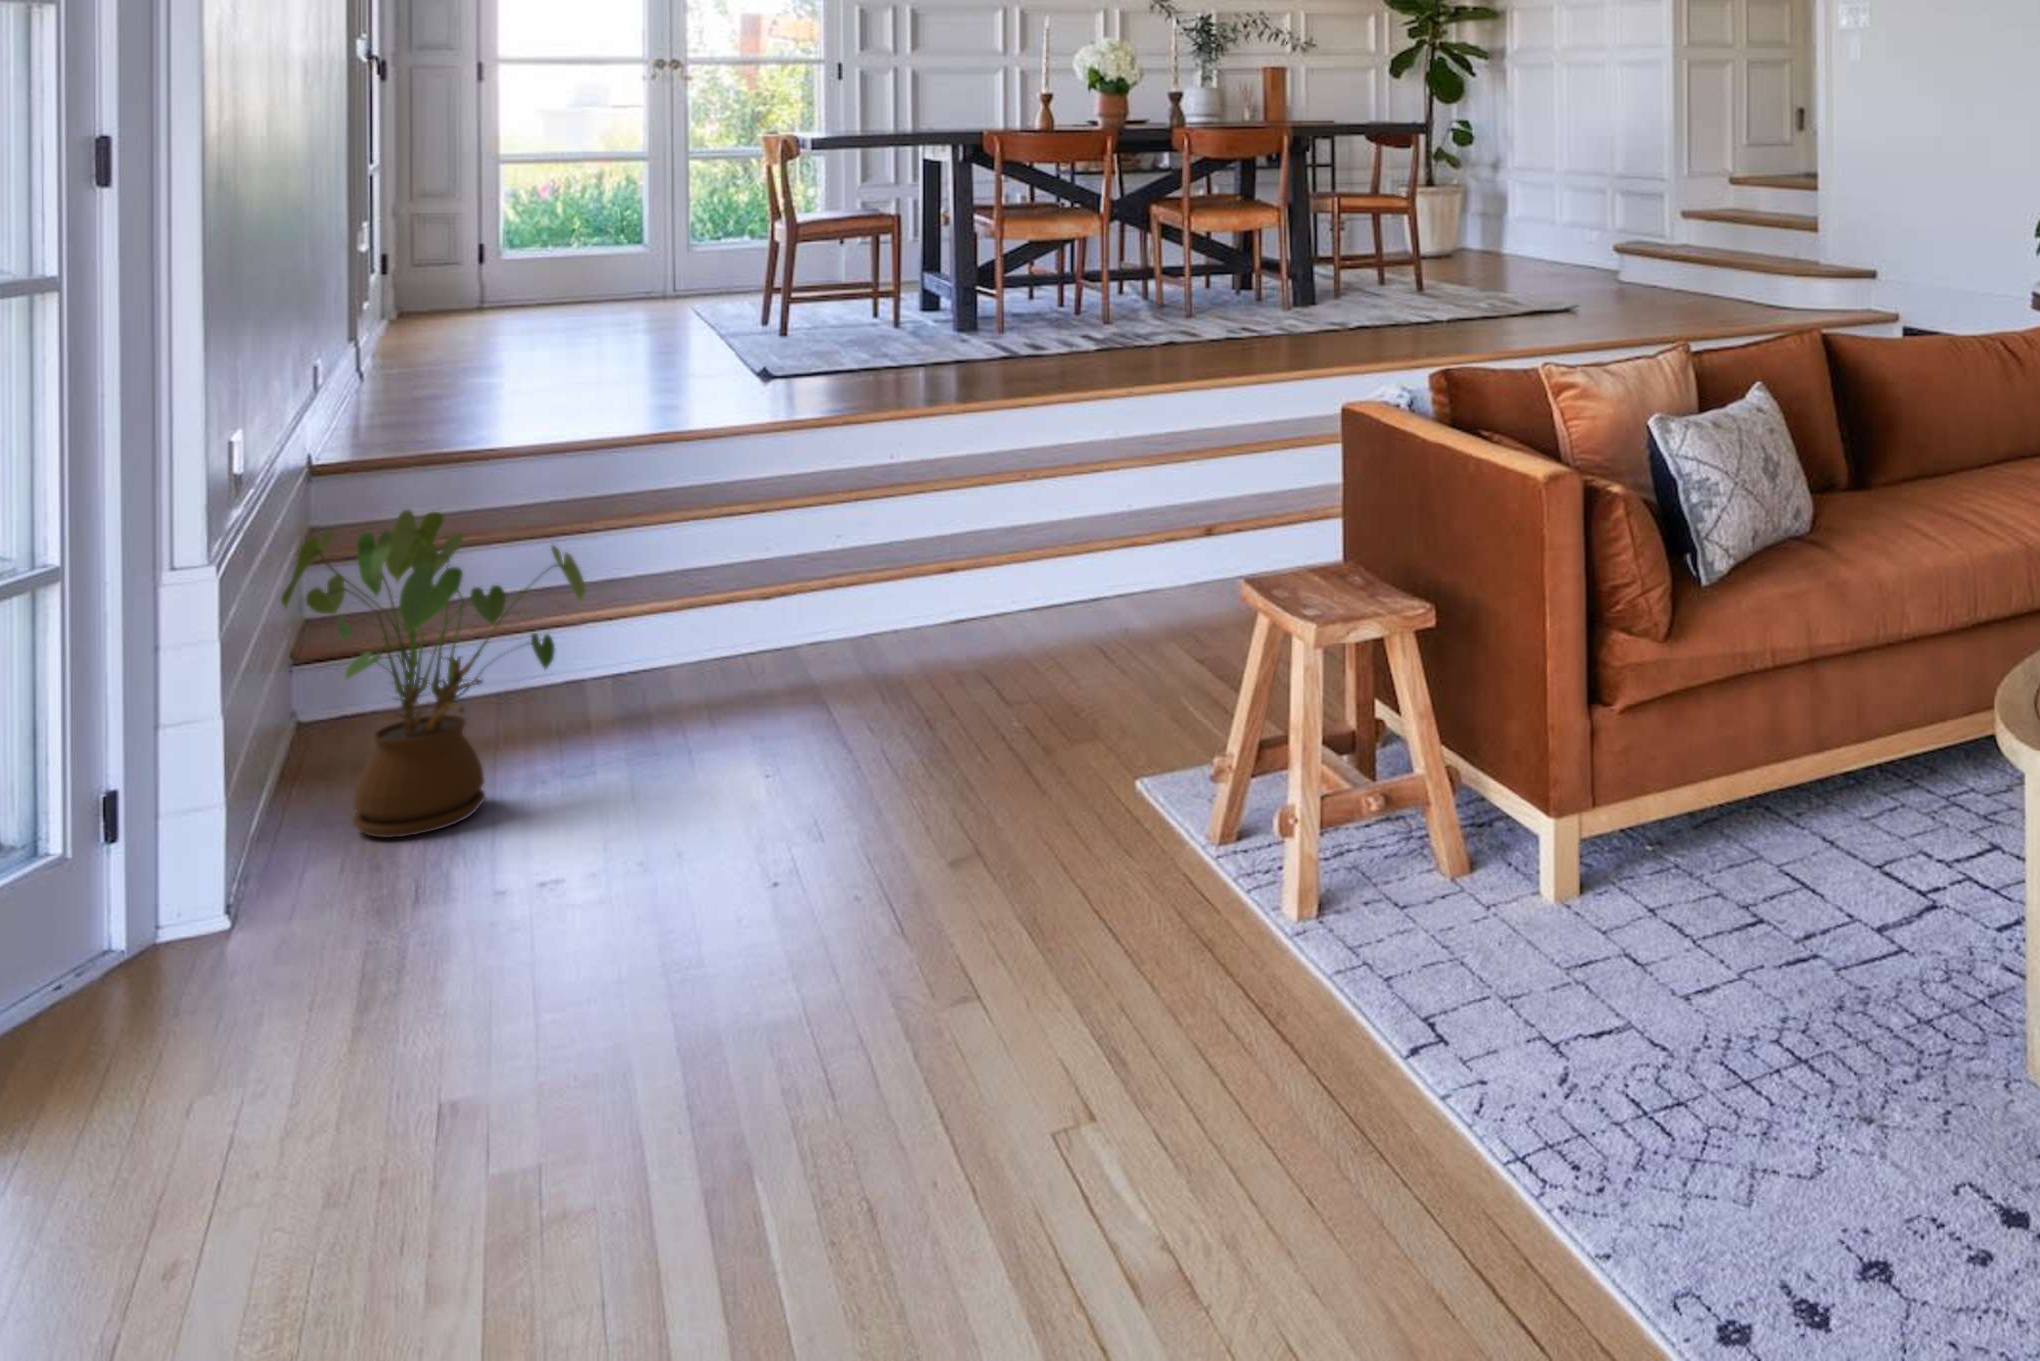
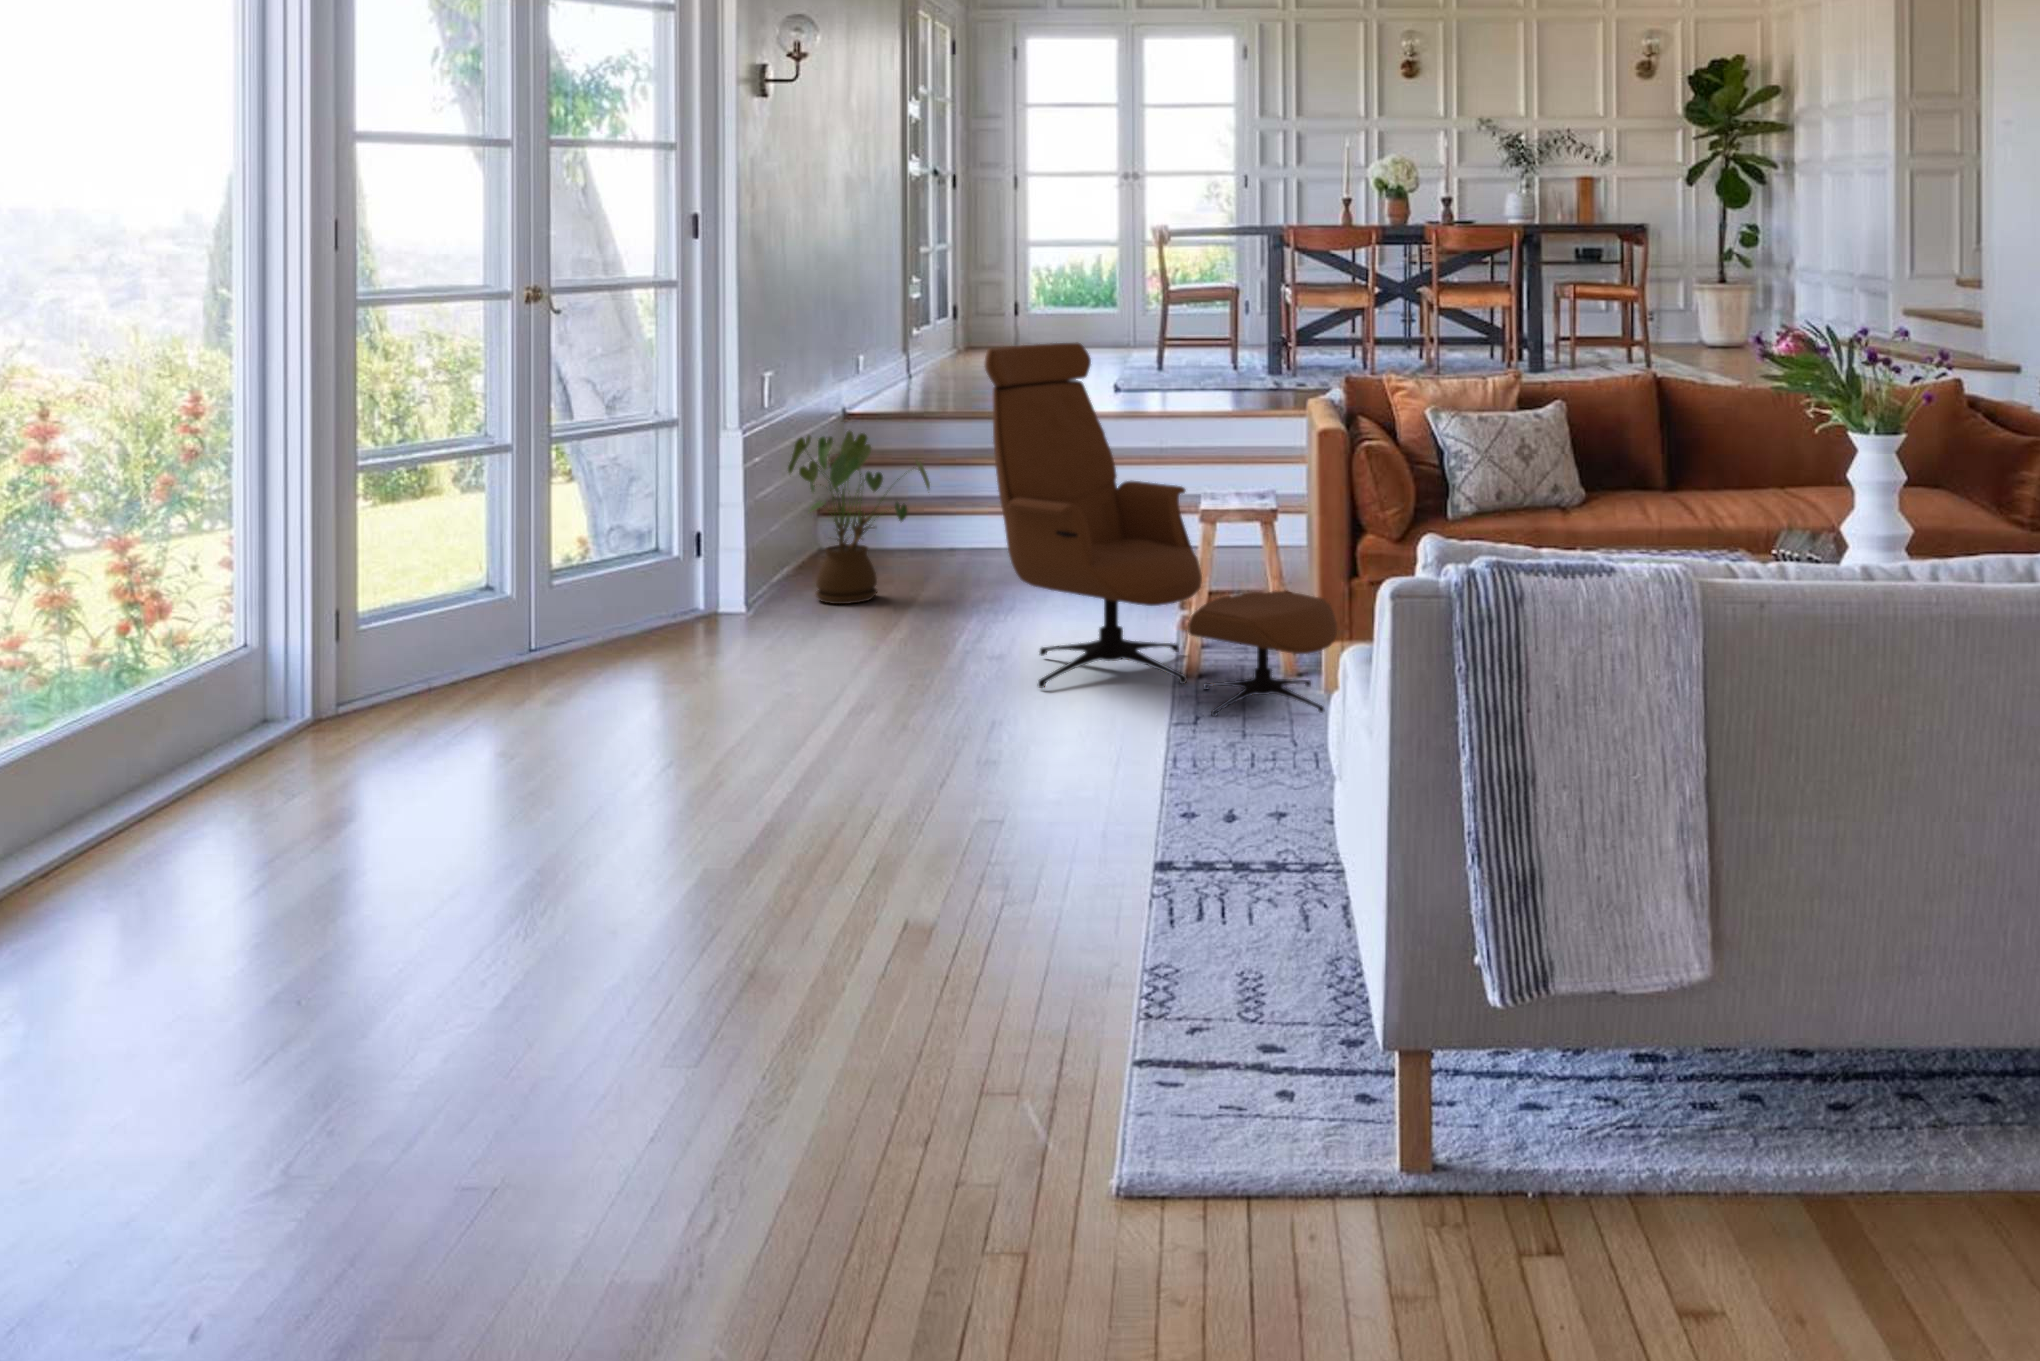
lounge chair: none [833,342,1540,991] -> present [985,343,1337,716]

